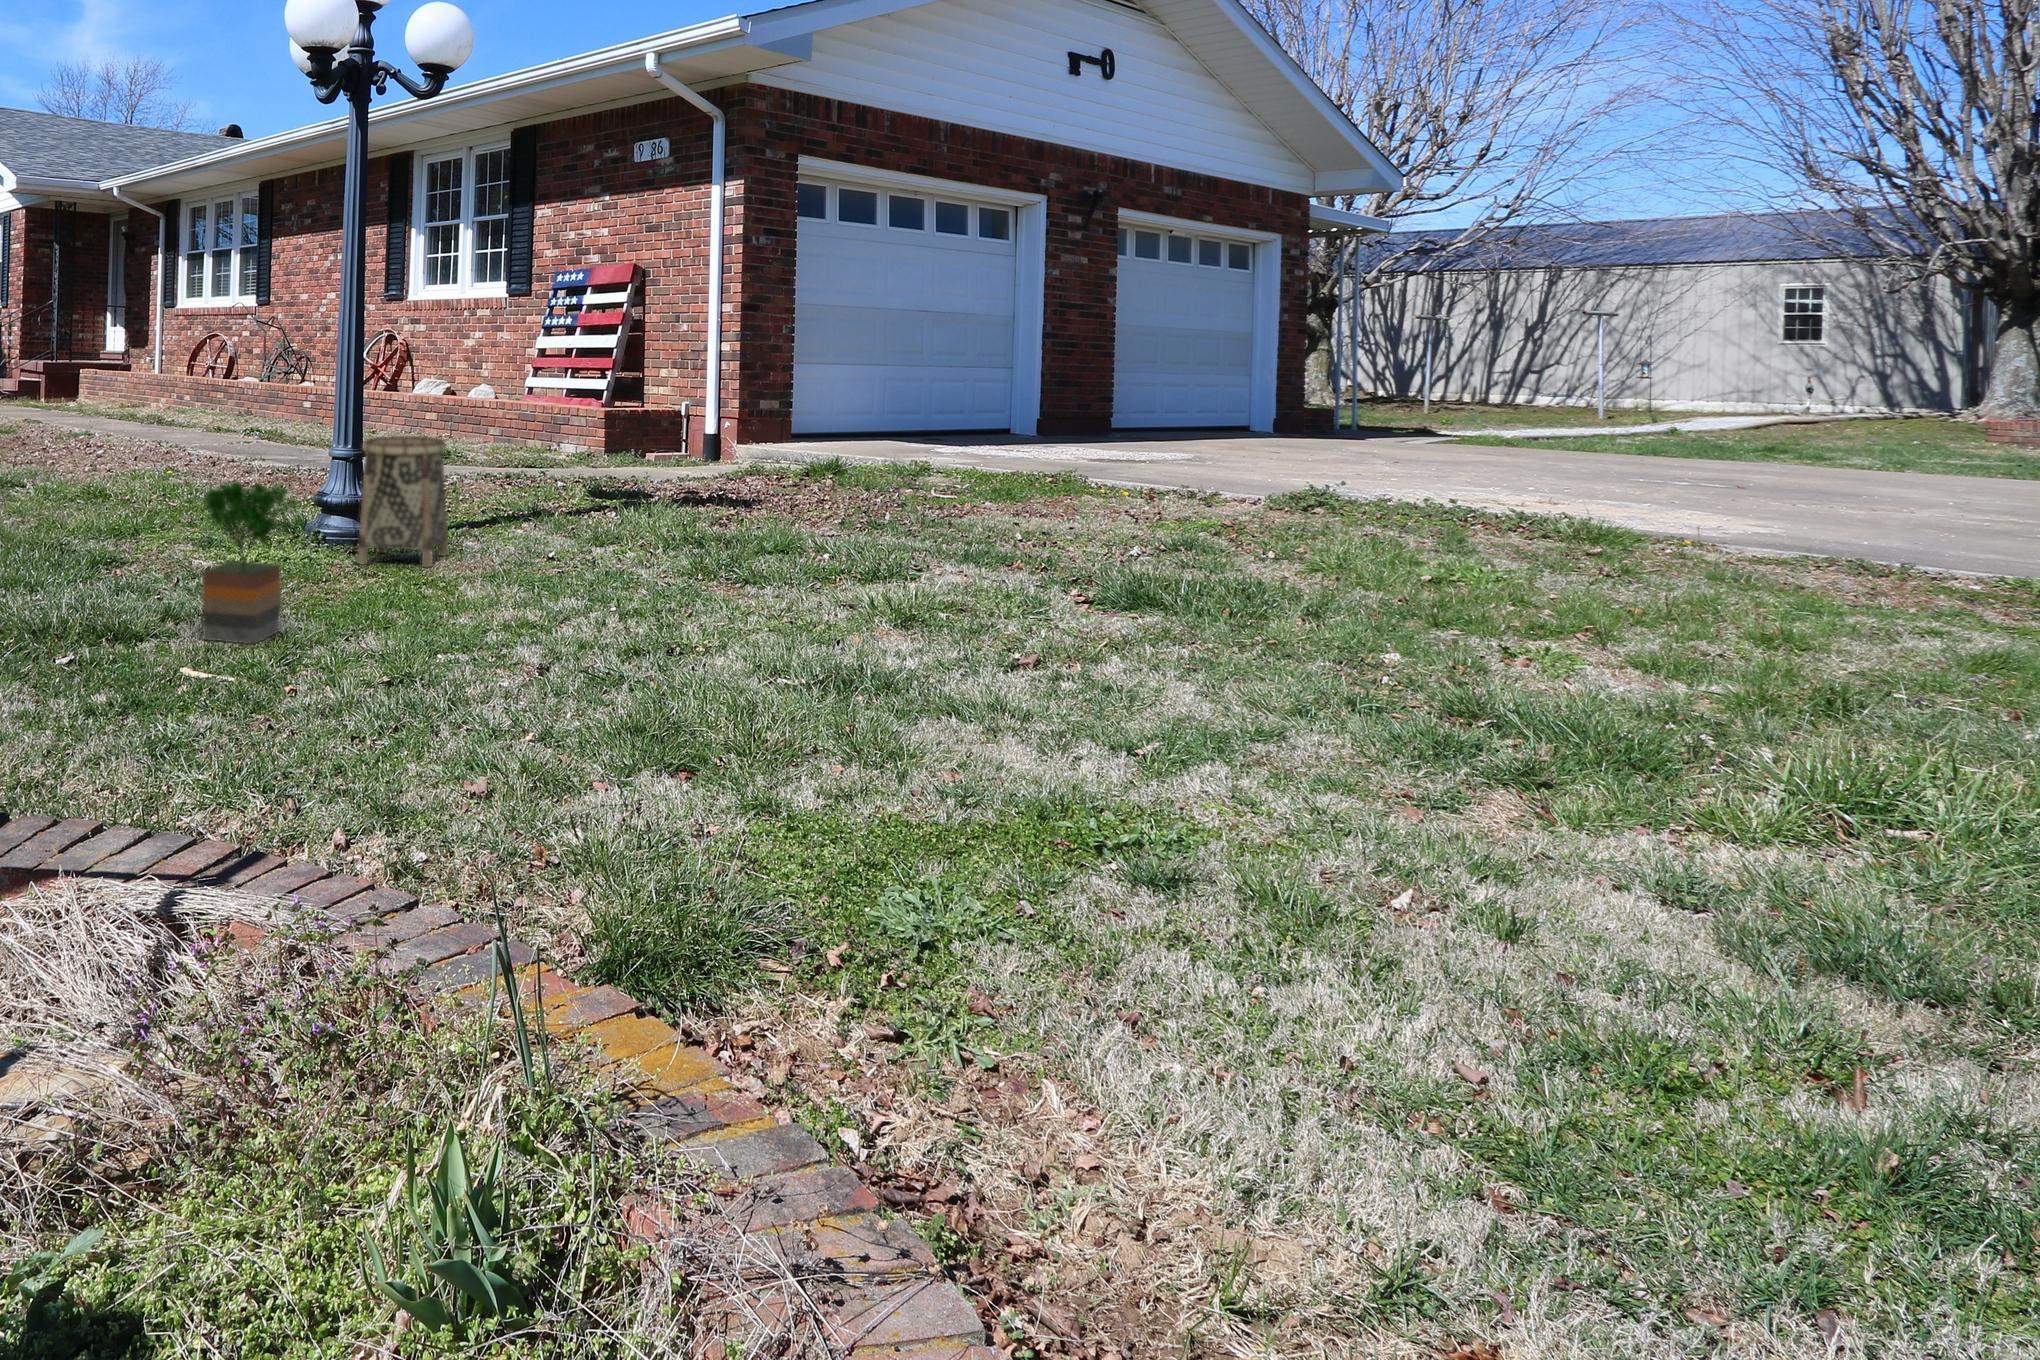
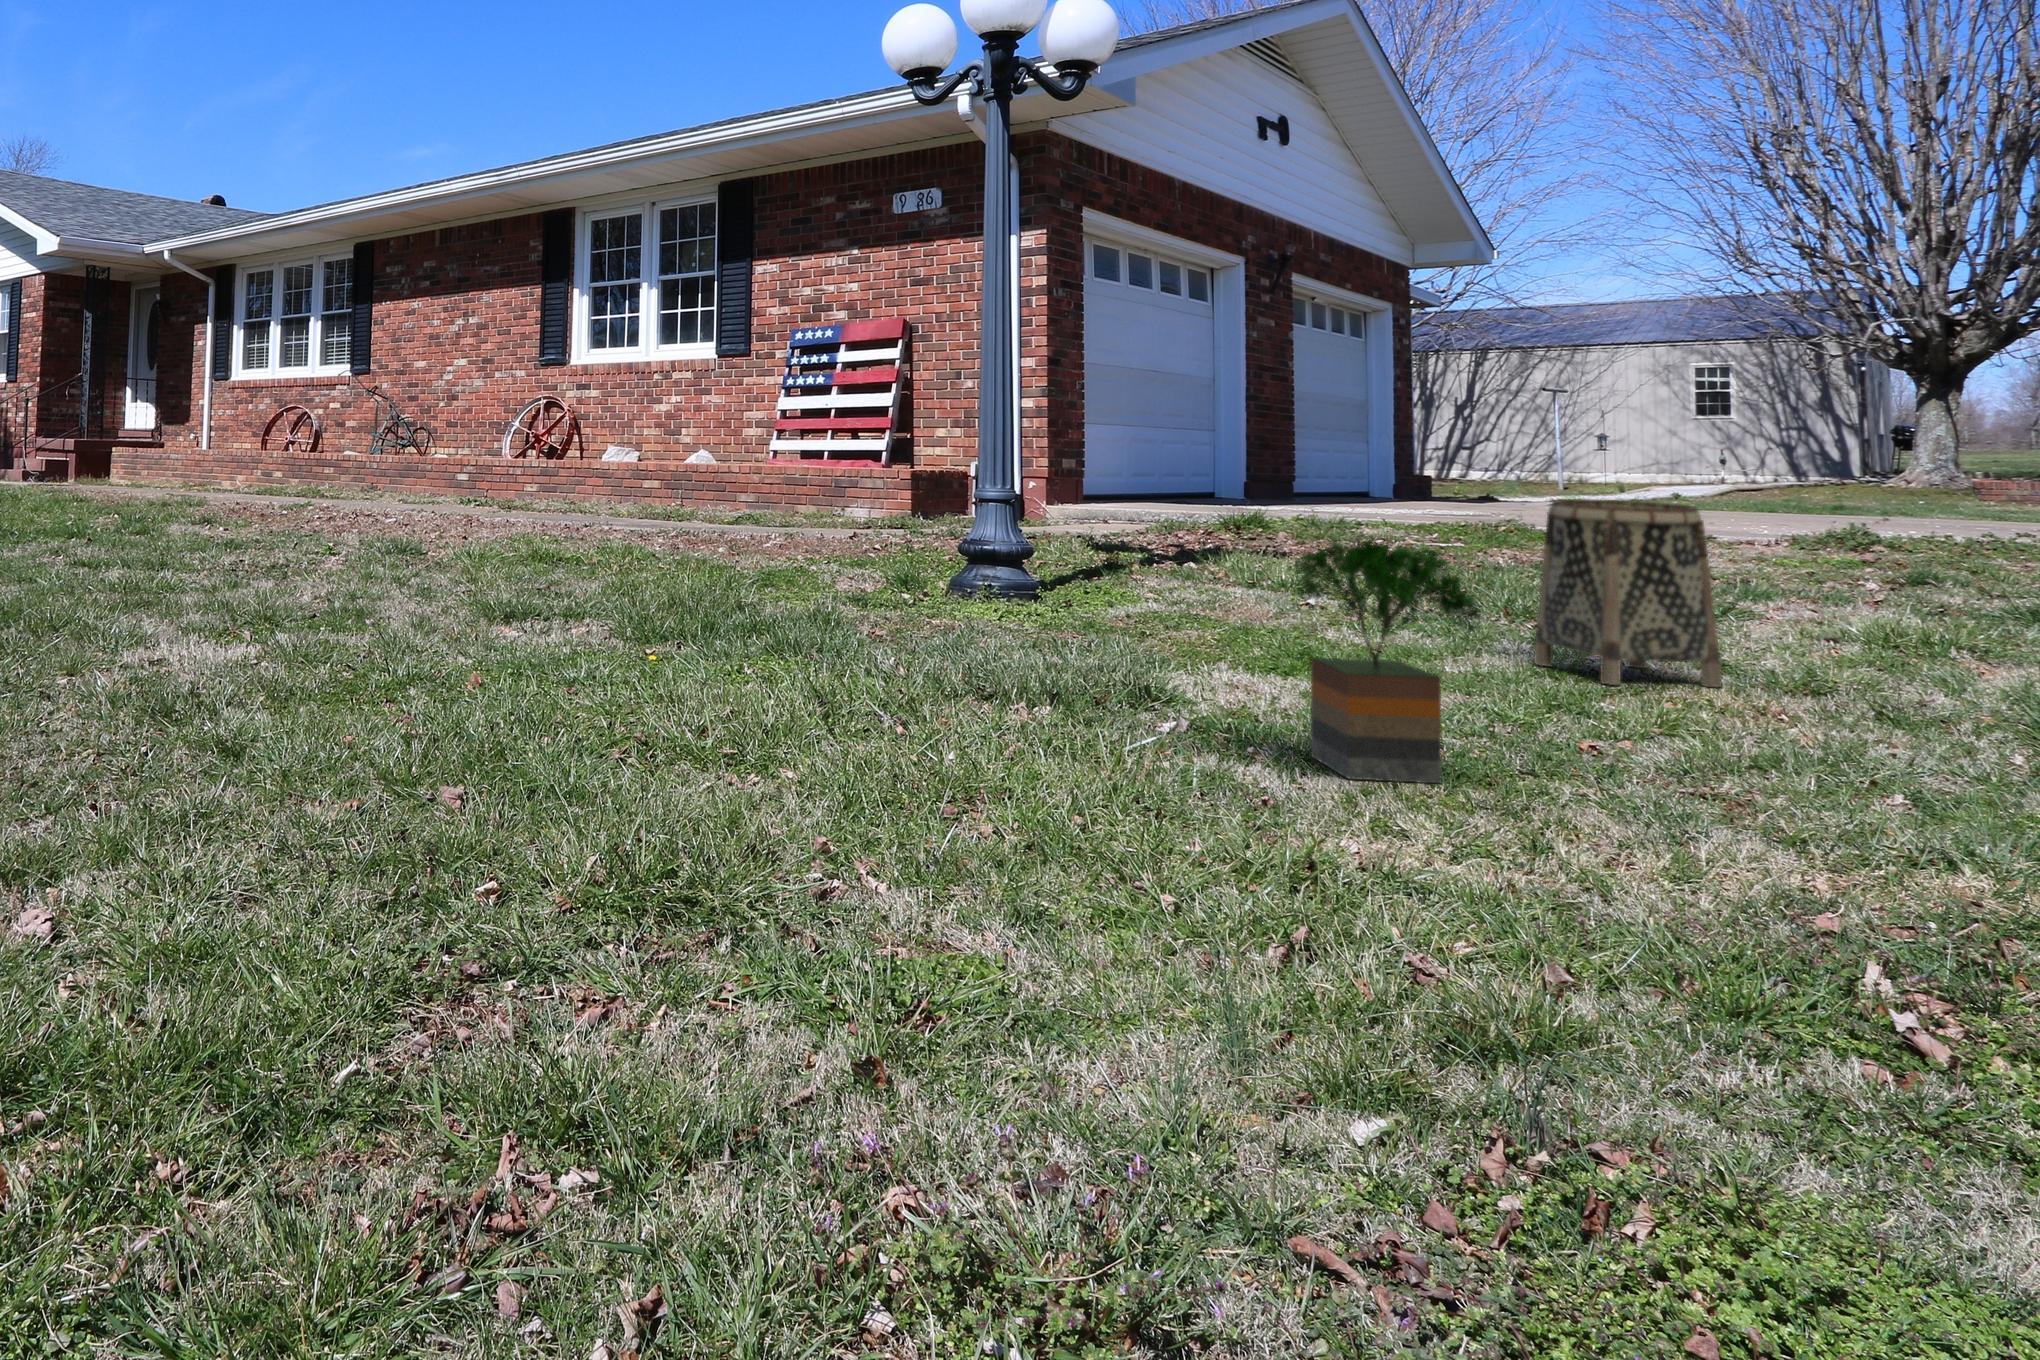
basket: present [357,436,449,567] -> present [1534,499,1722,687]

